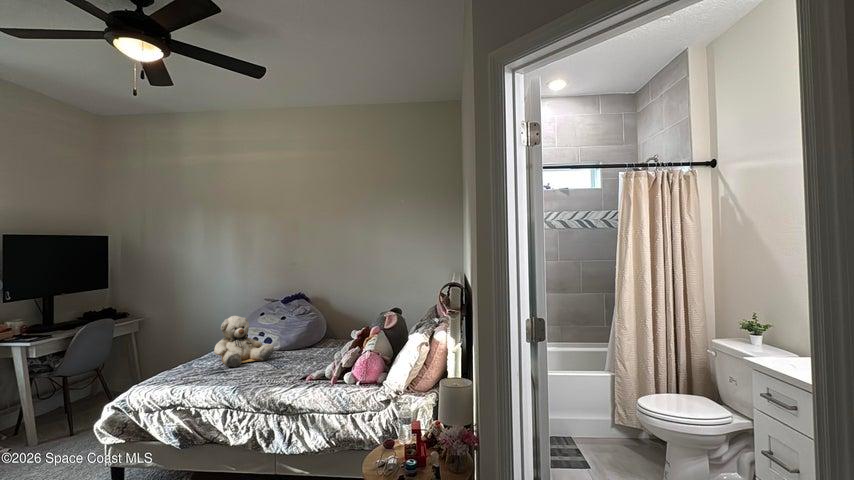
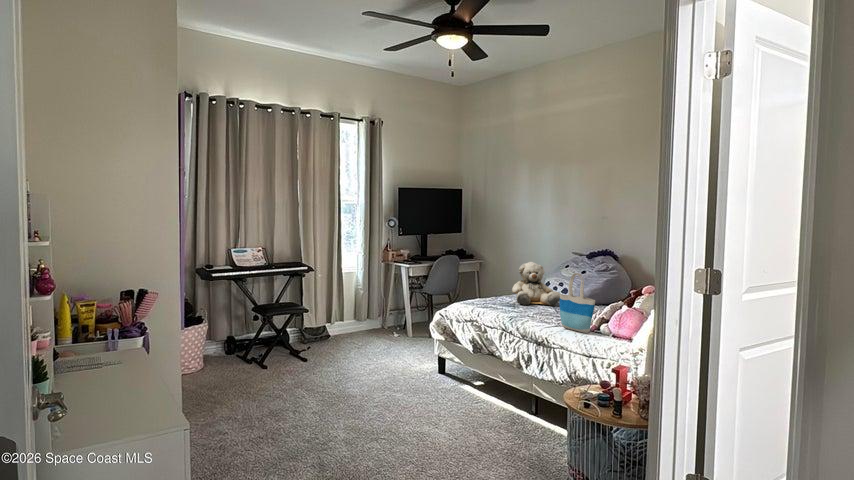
tote bag: none [299,324,343,387] -> present [560,273,595,333]

